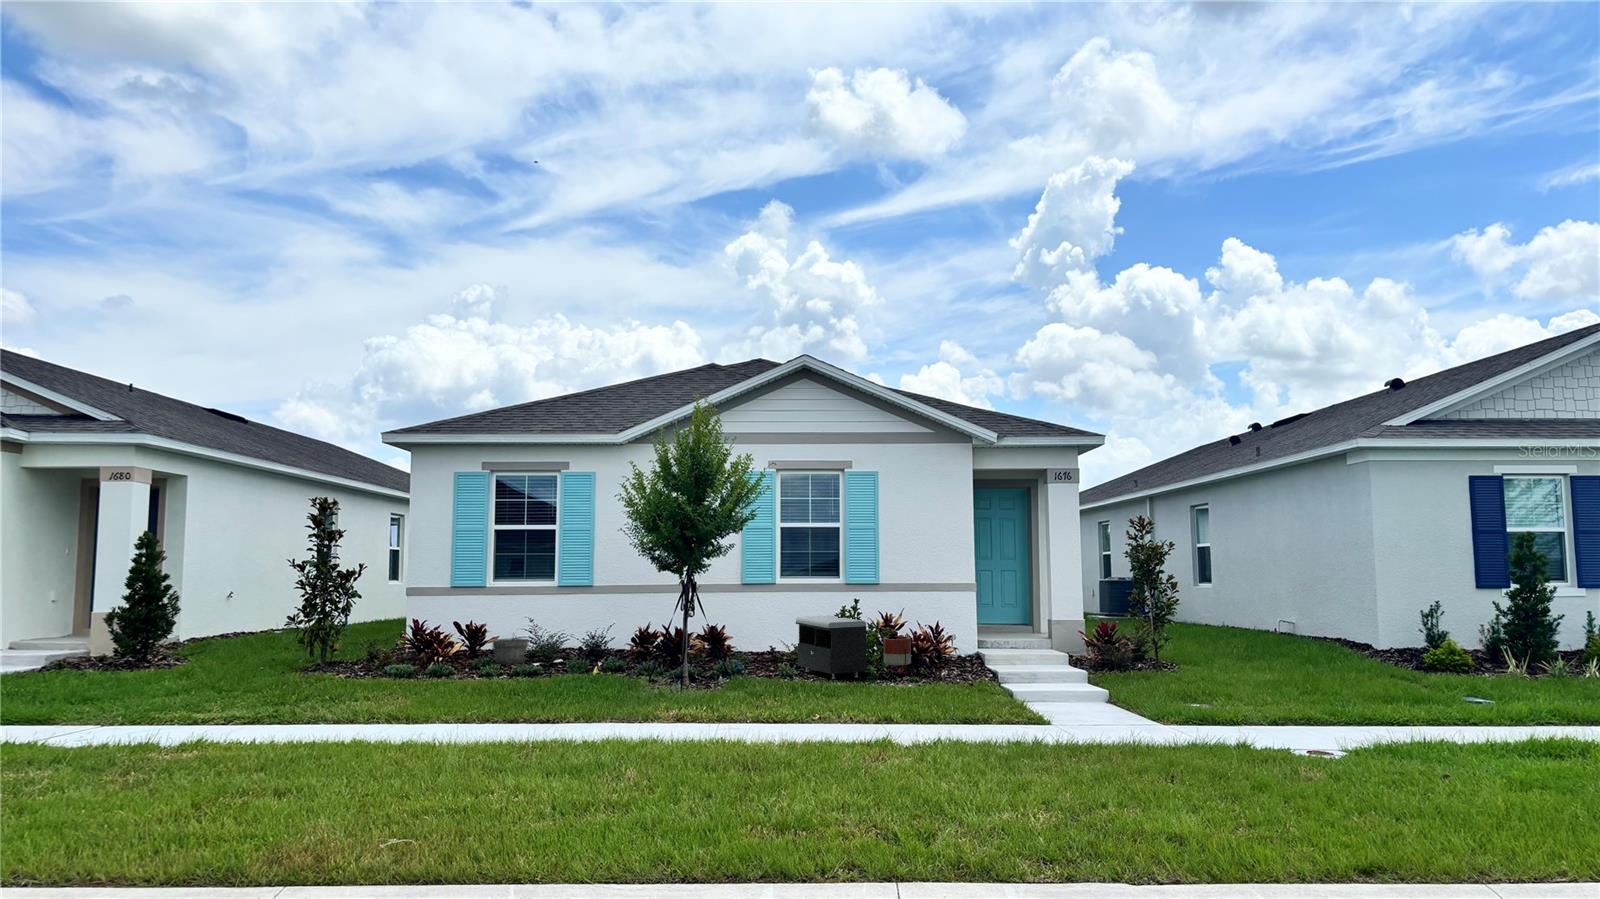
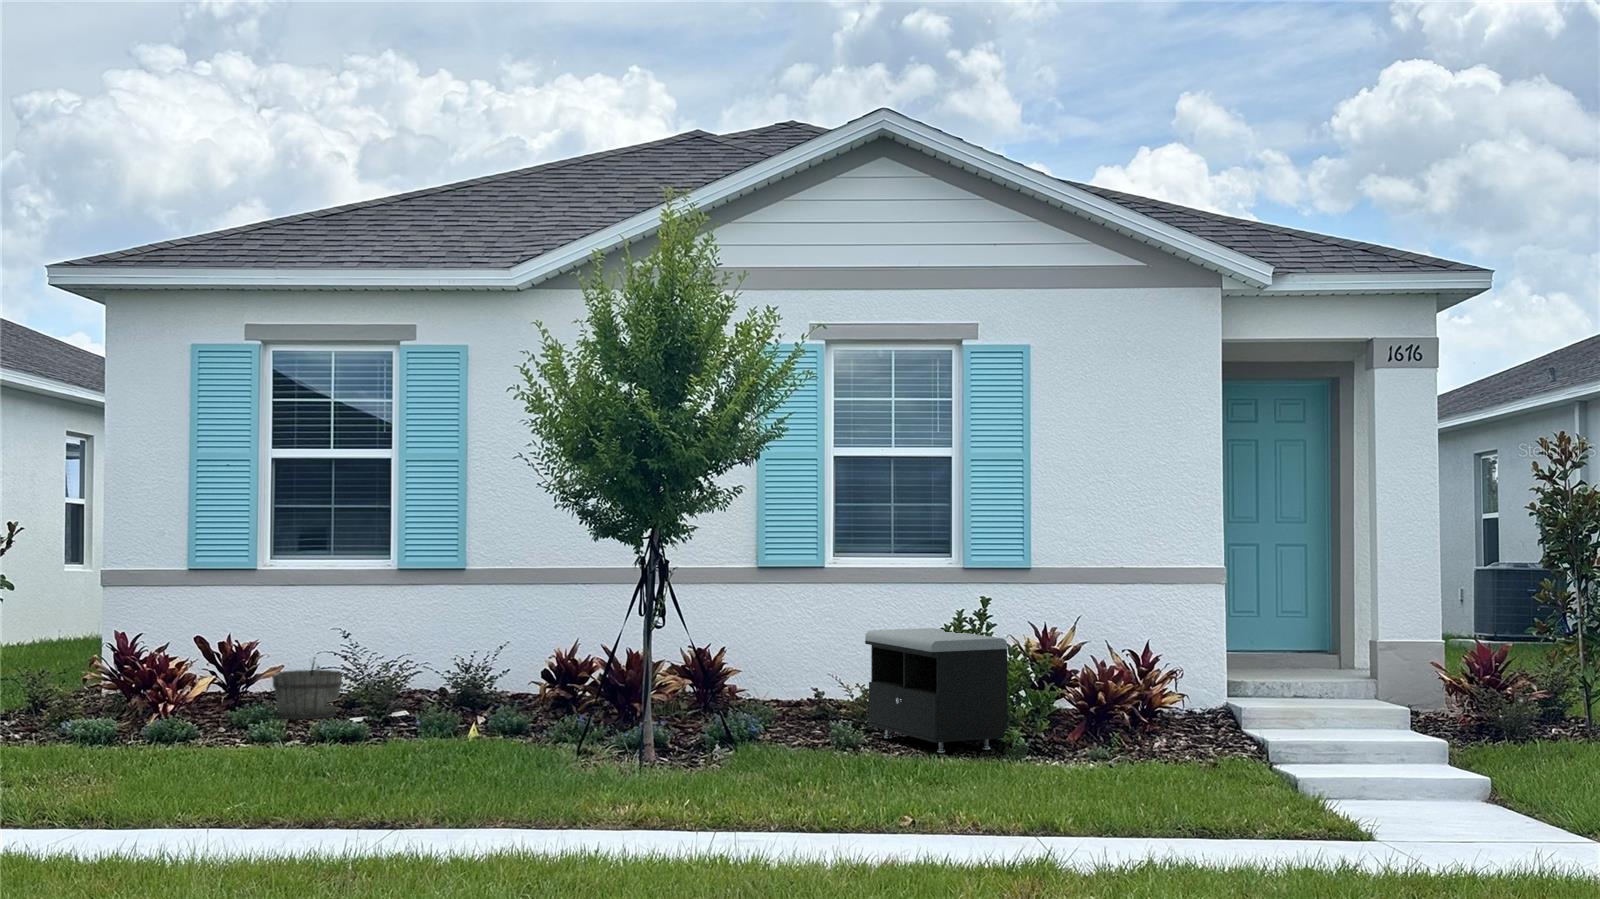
planter: present [883,636,911,675] -> none [1039,670,1095,749]

